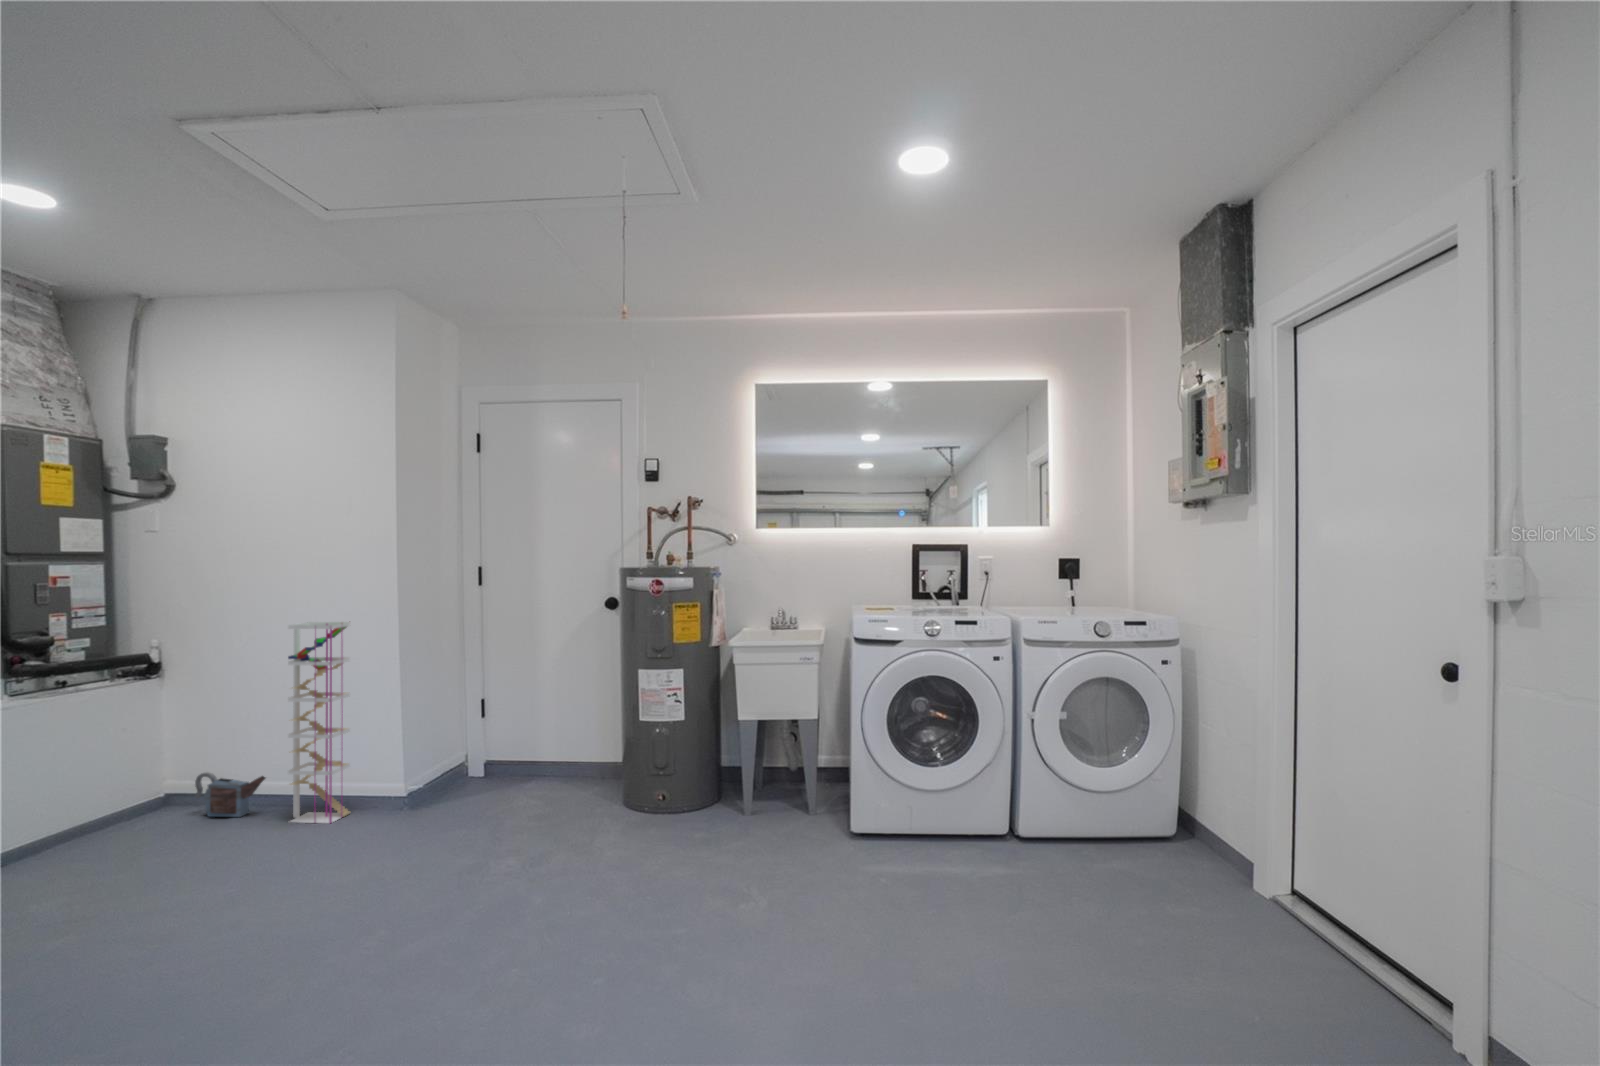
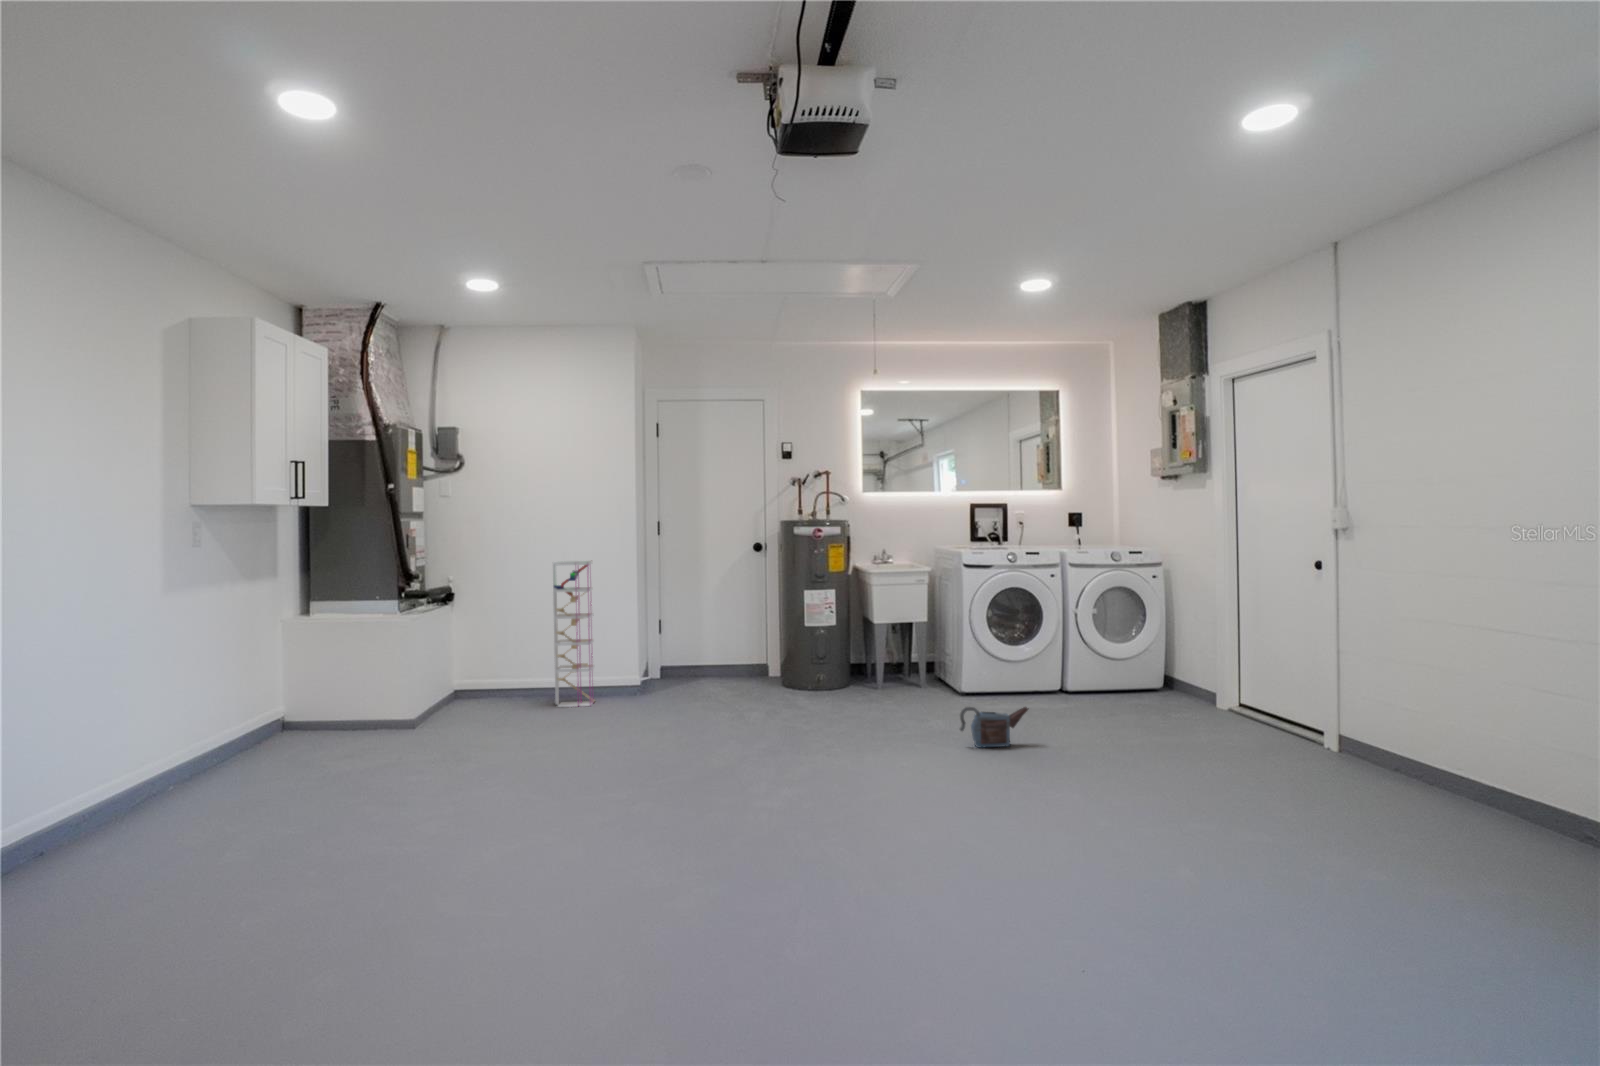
watering can: present [195,772,265,817] -> present [960,707,1029,748]

